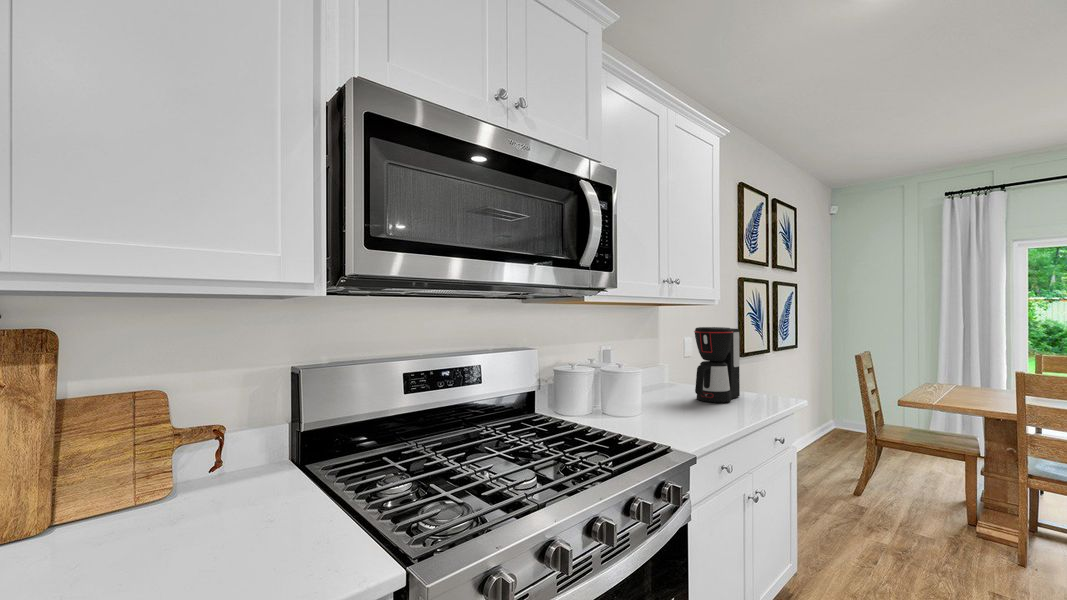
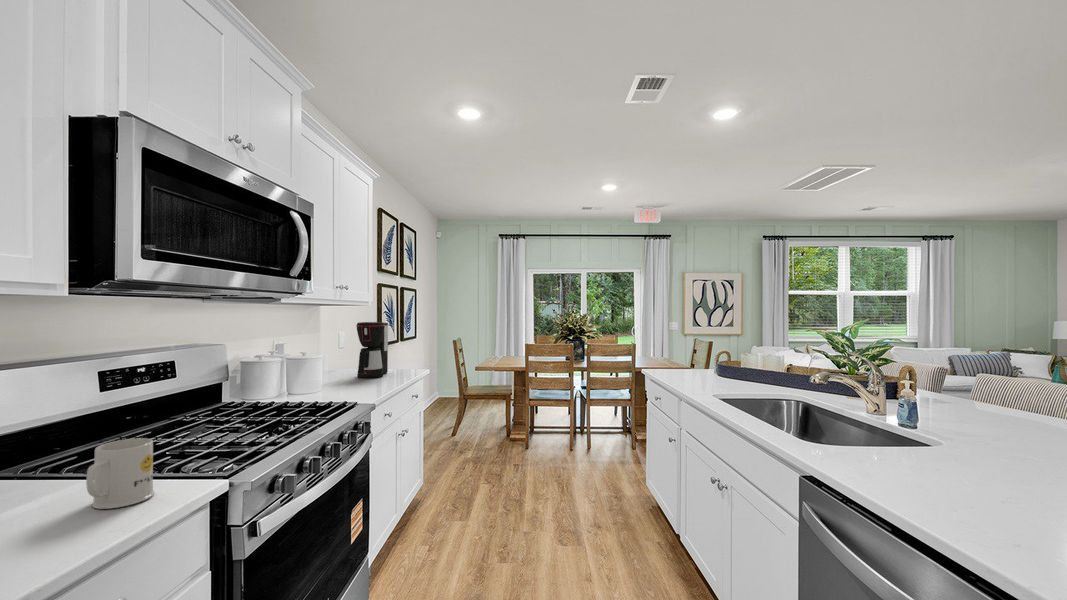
mug: none [287,466,365,554] -> present [86,438,154,509]

